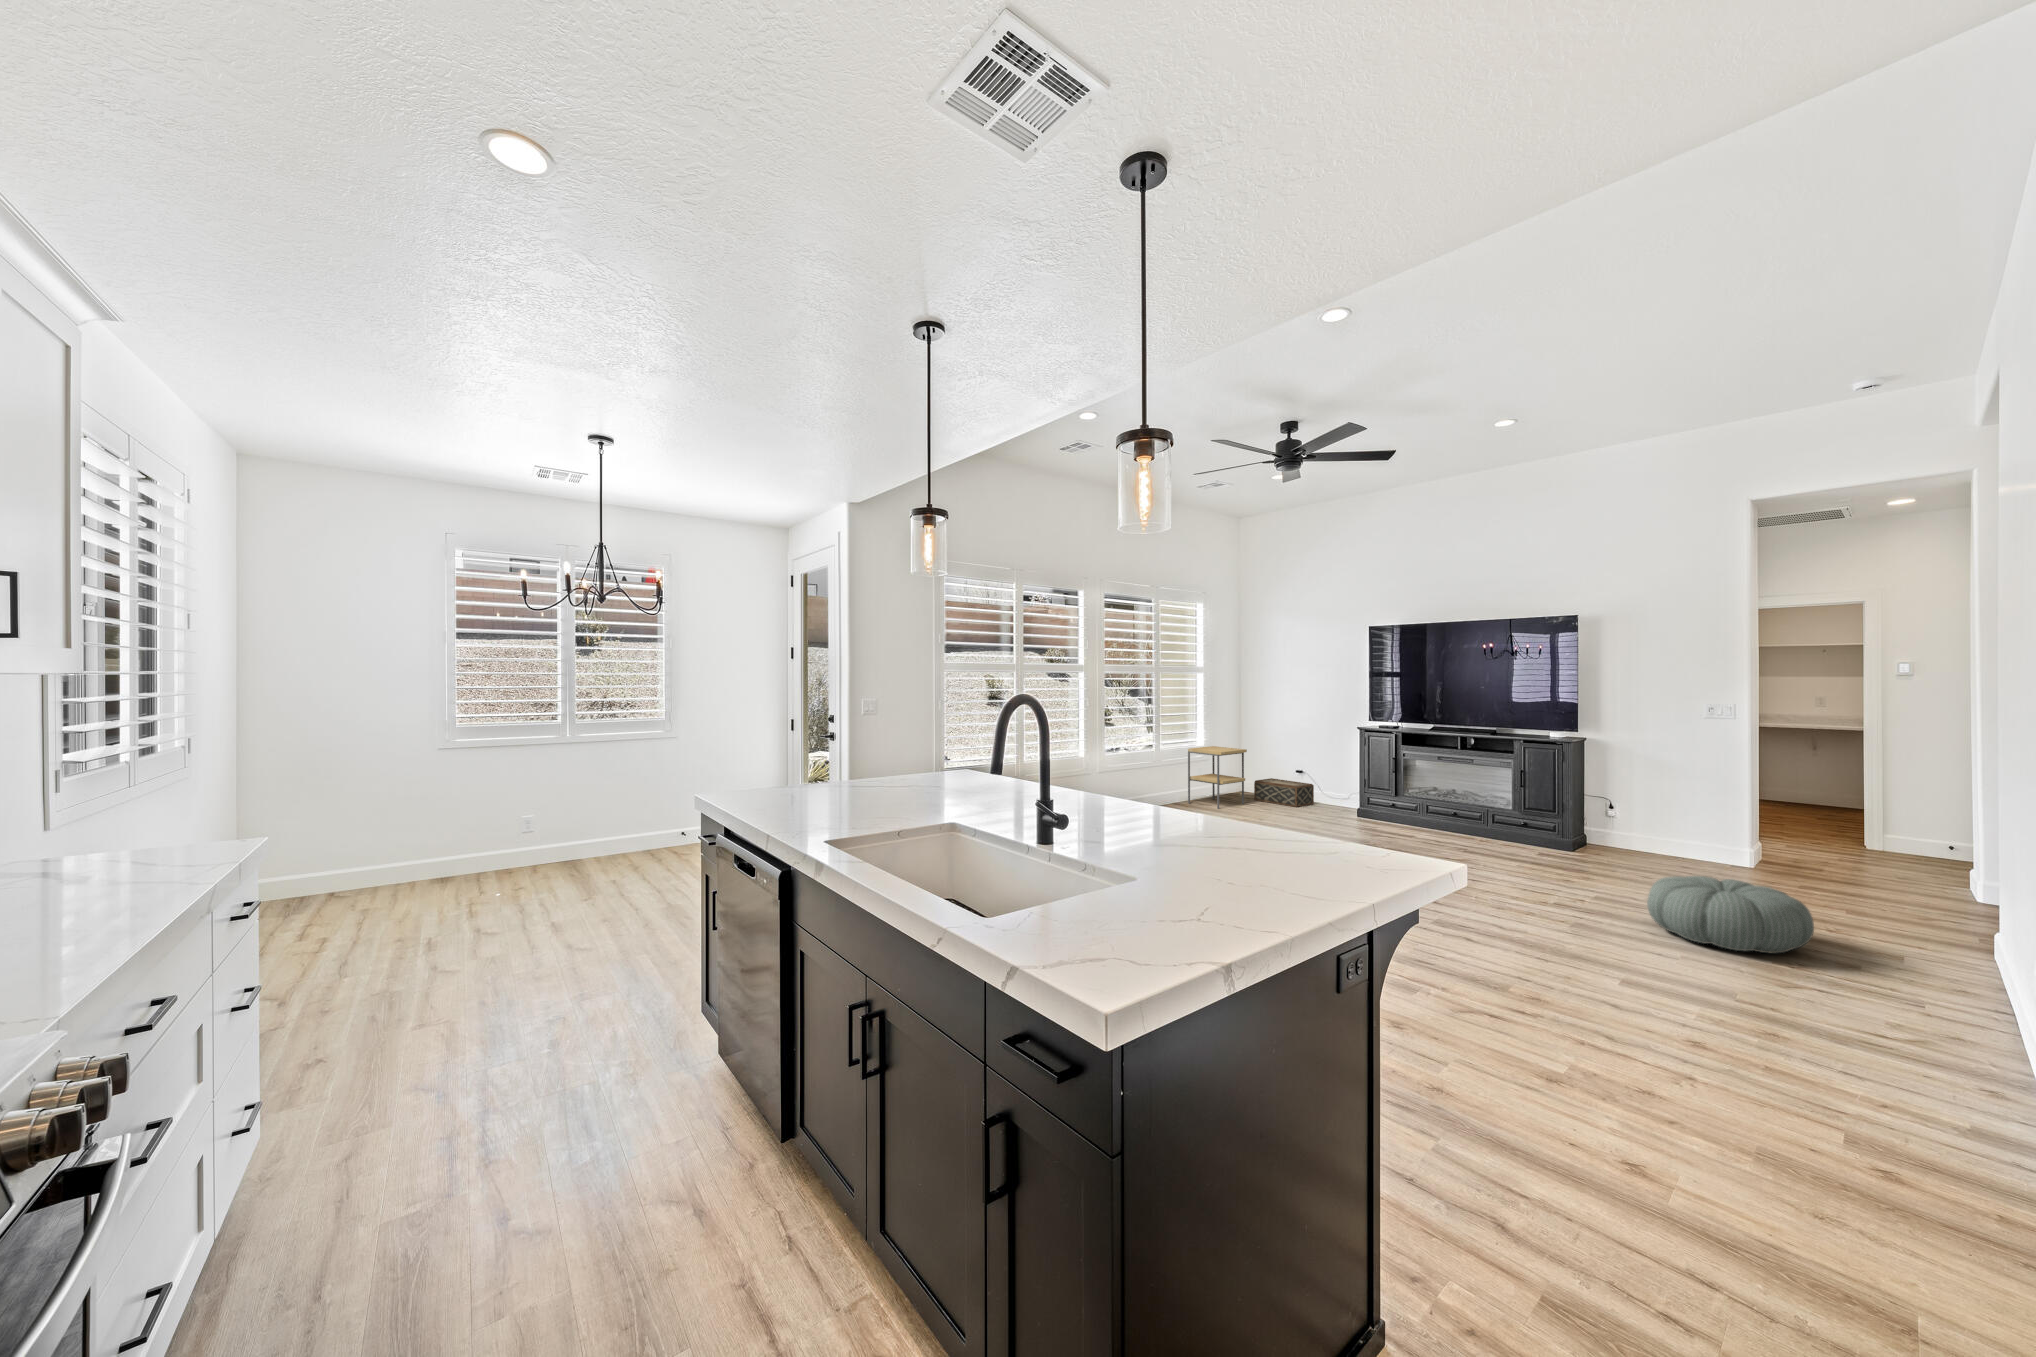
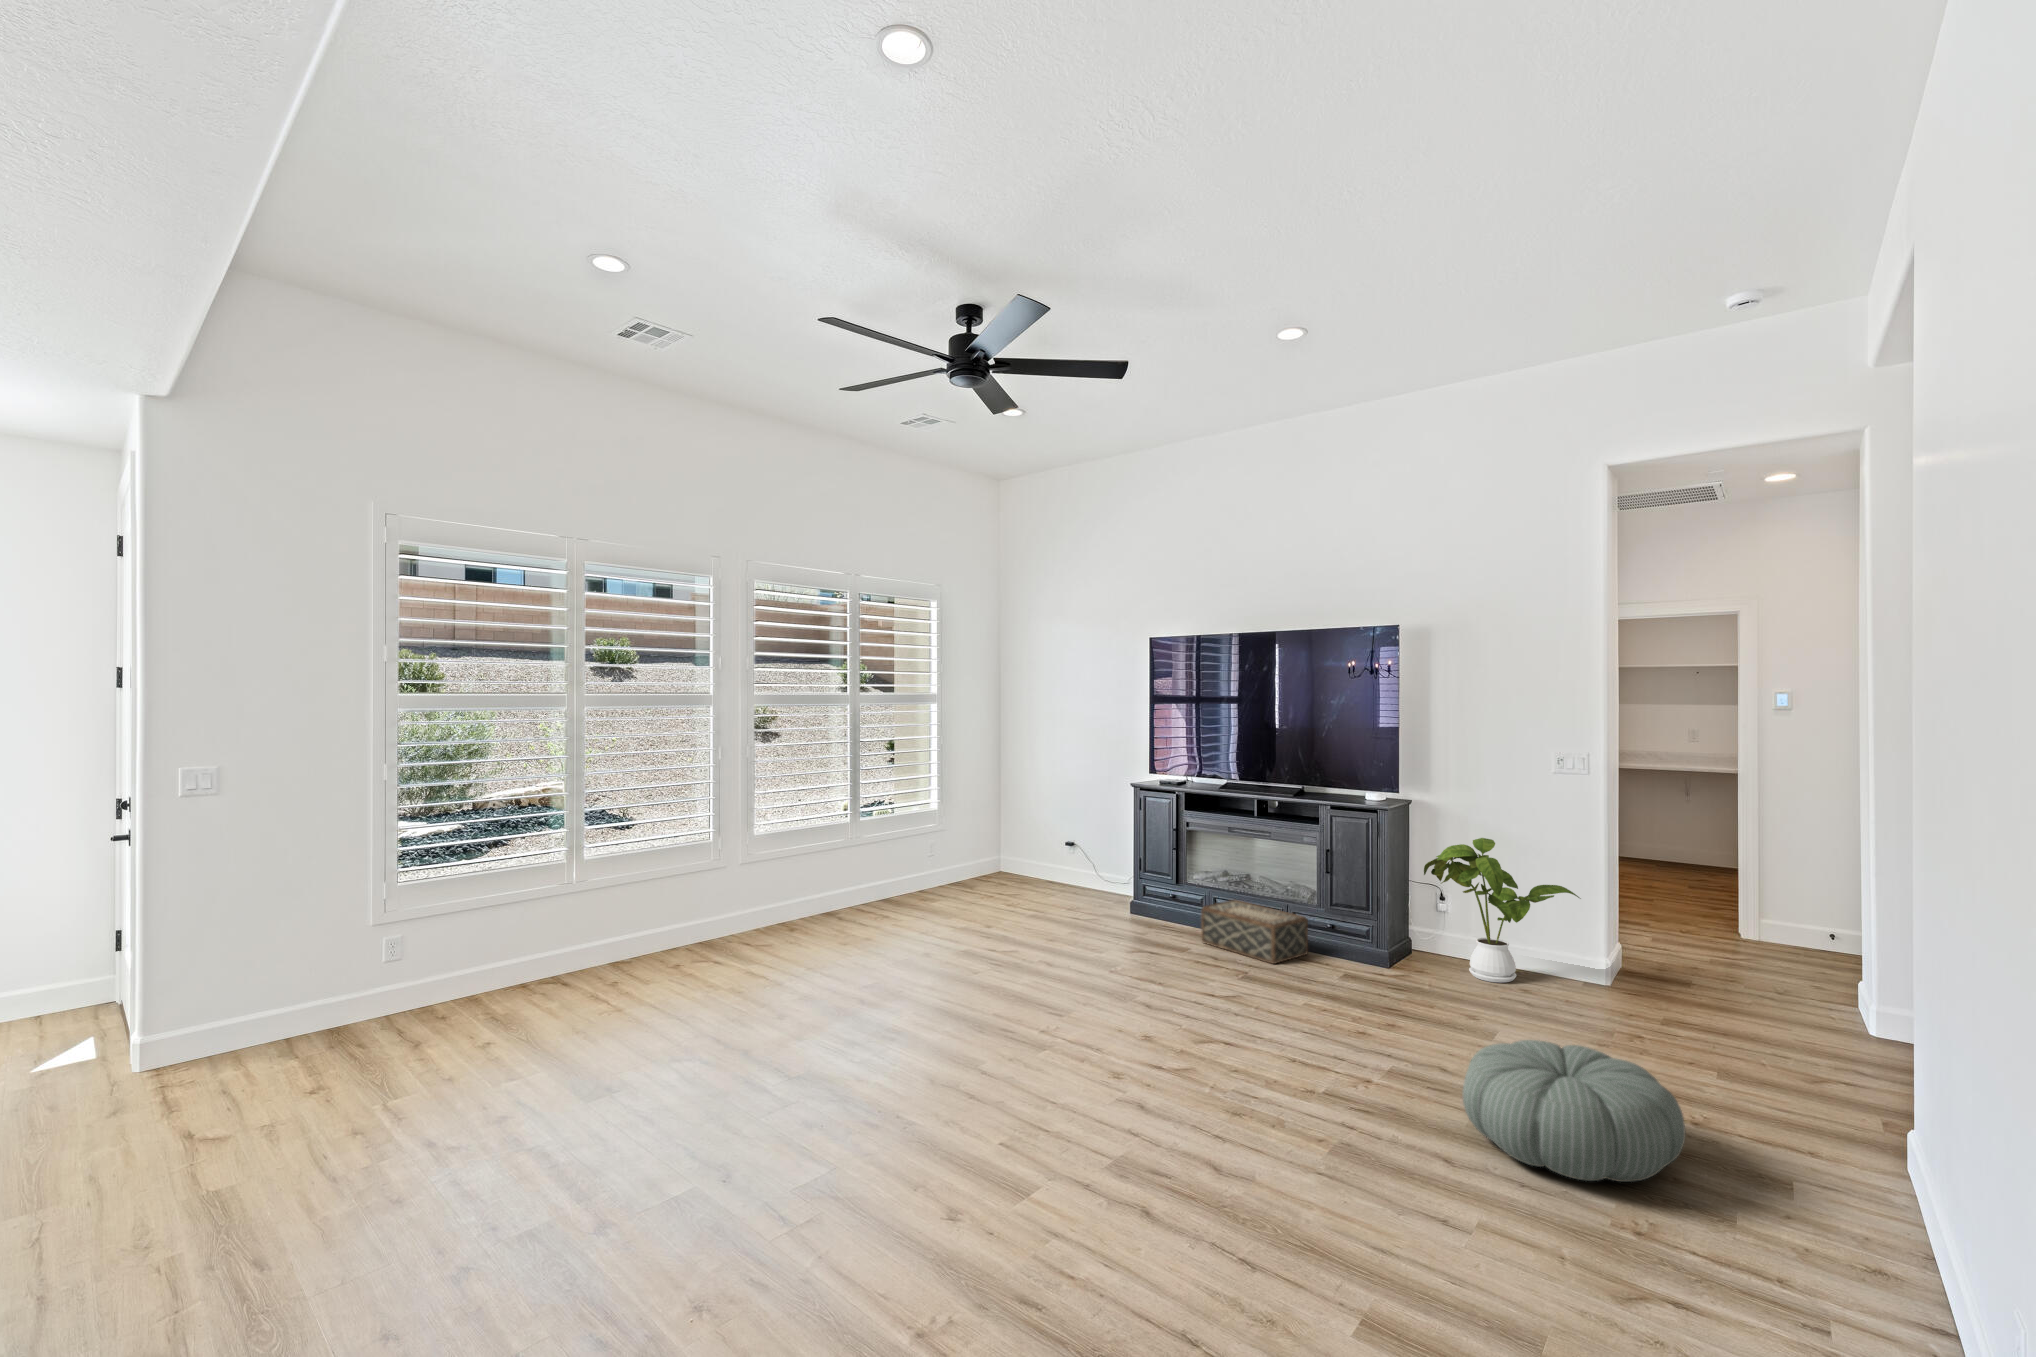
side table: present [1188,746,1247,809] -> none [898,809,983,906]
house plant: none [1597,762,1727,863] -> present [1424,838,1581,983]
woven basket: present [1254,778,1314,807] -> present [1201,900,1308,964]

